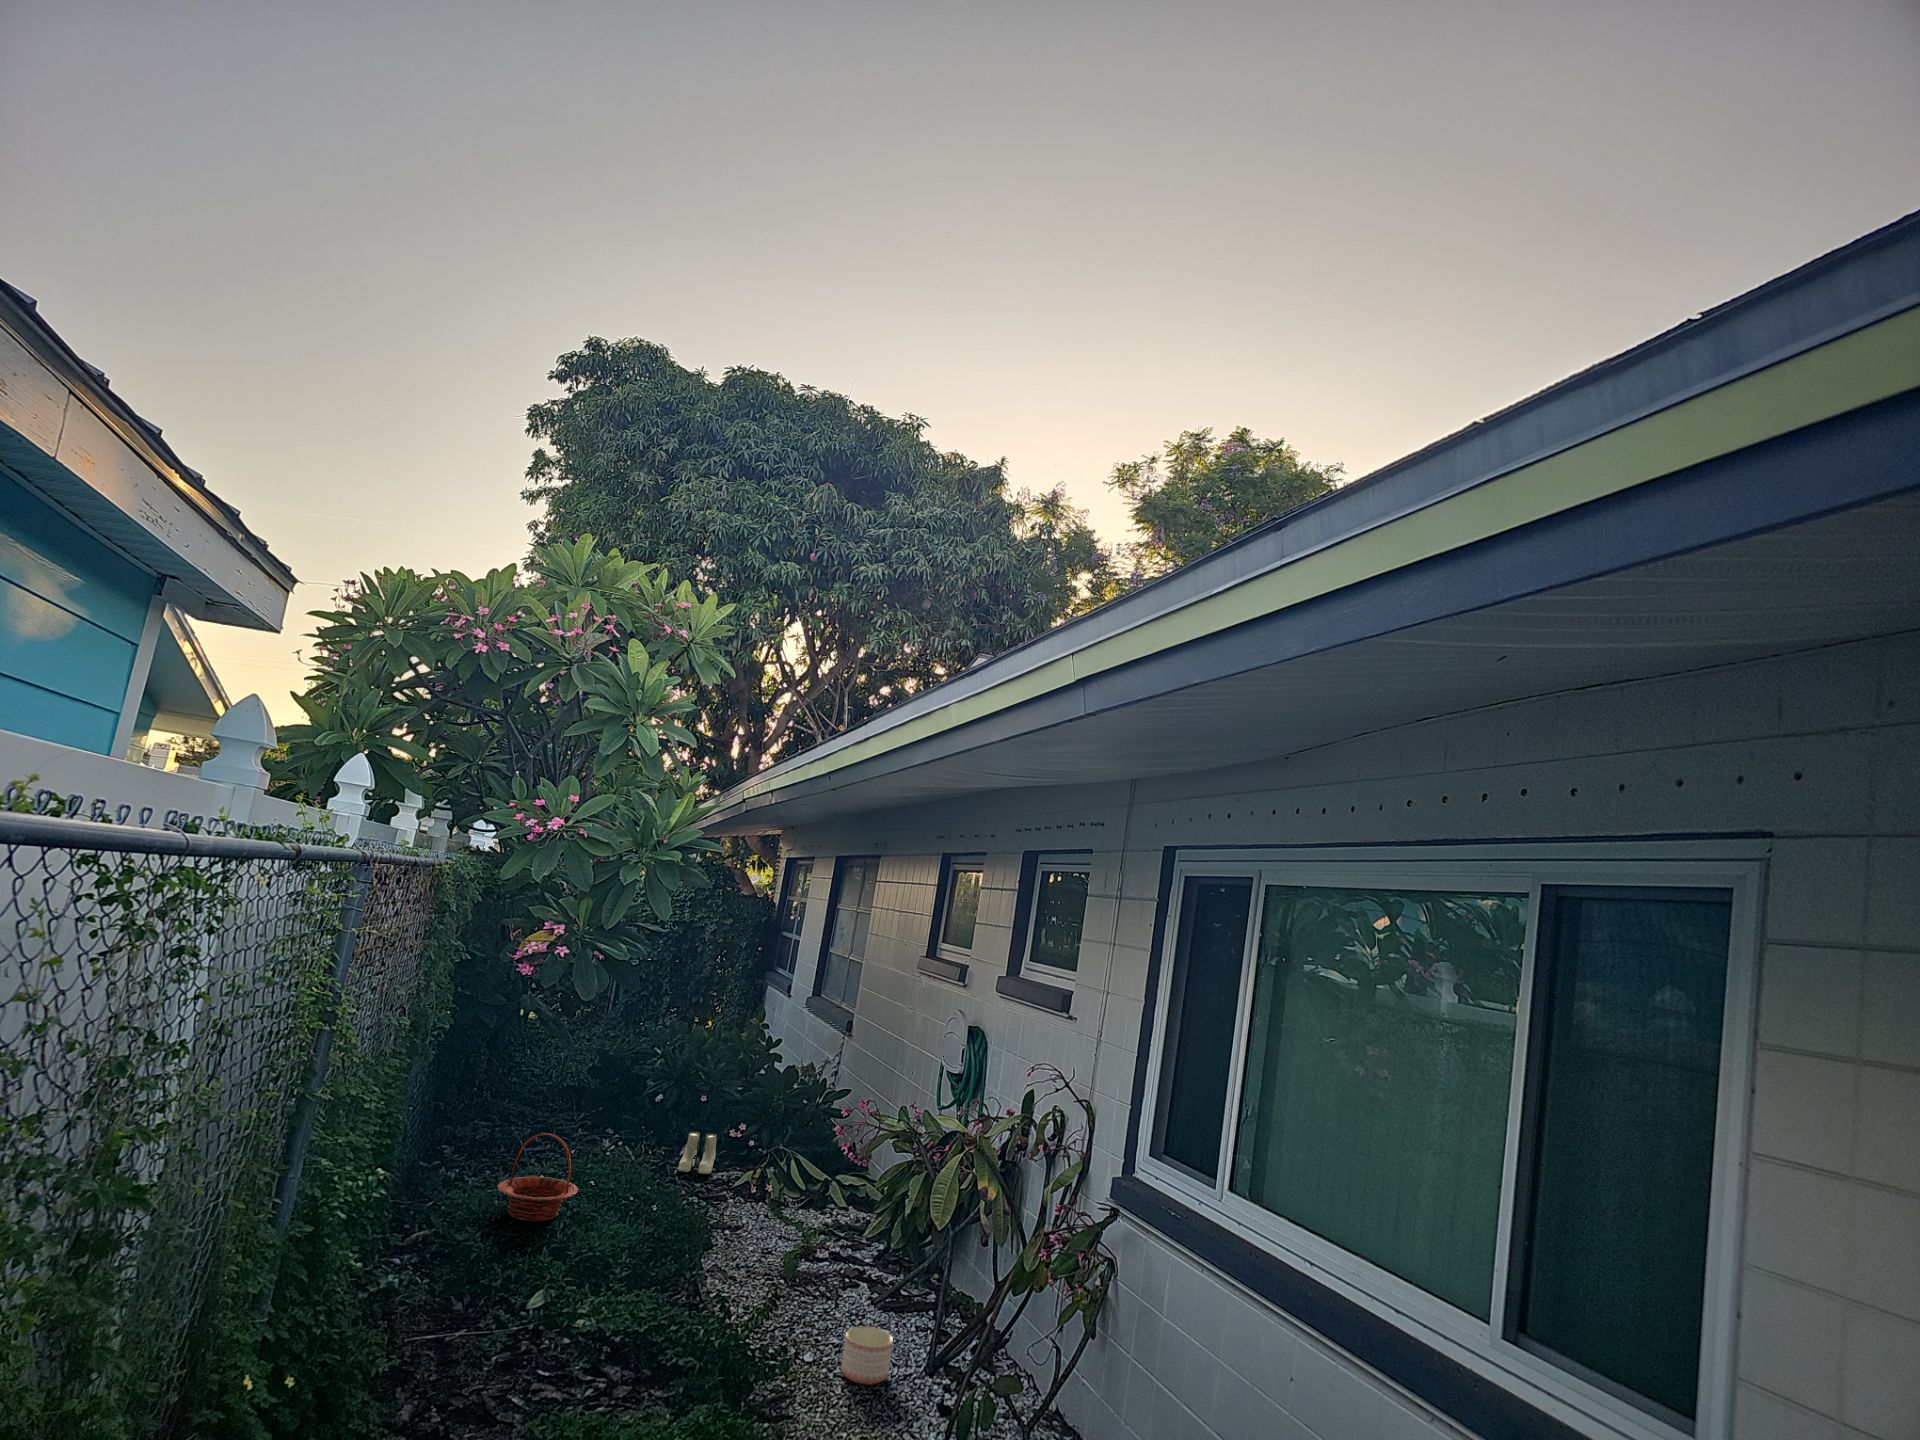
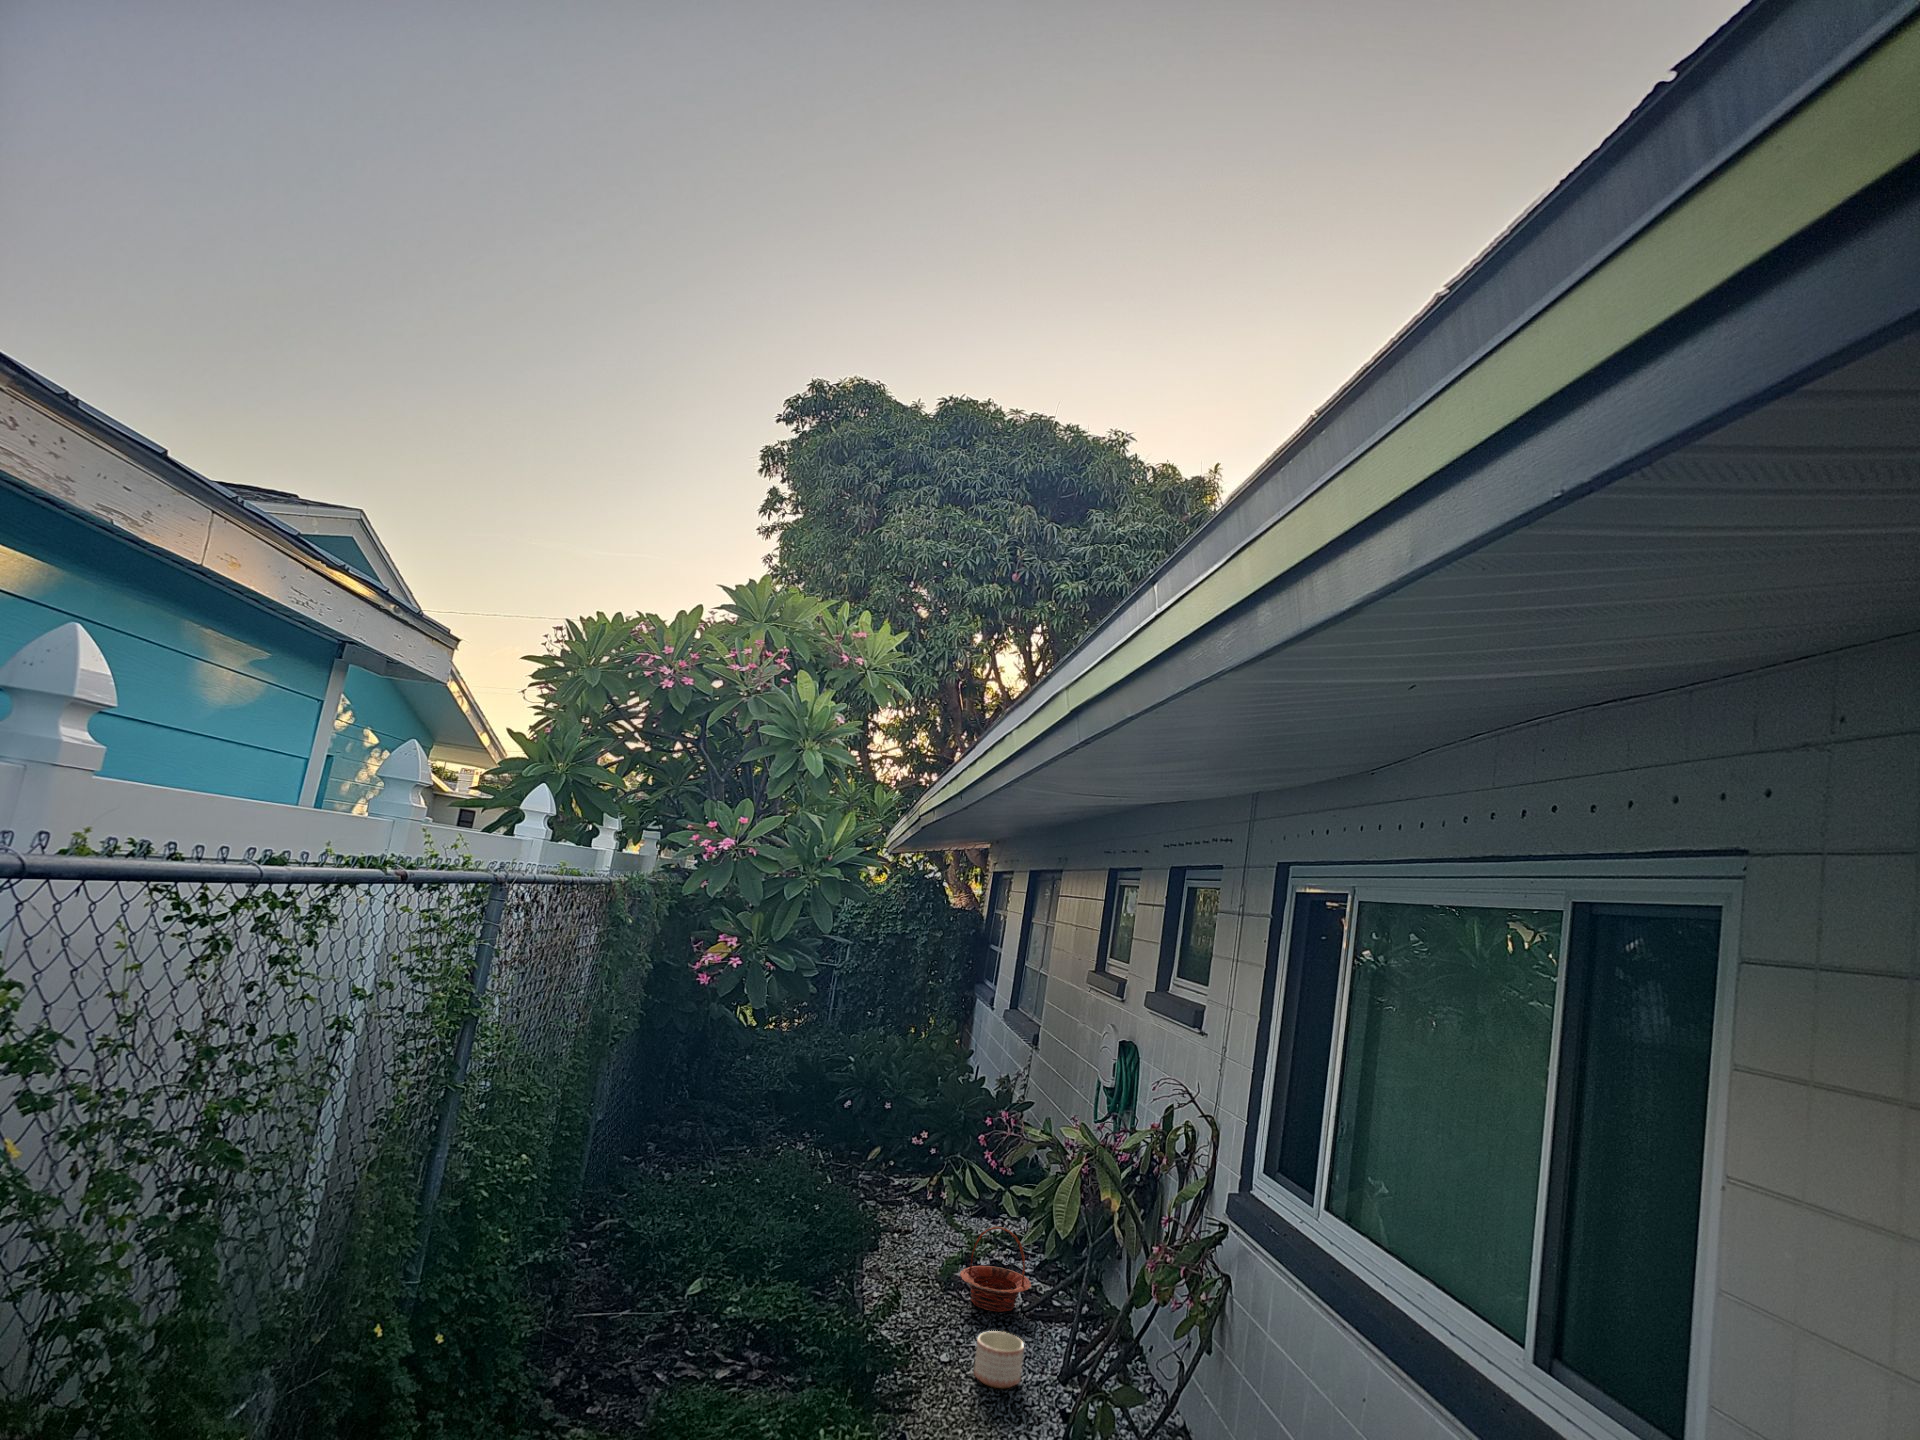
boots: present [678,1132,716,1174] -> none [863,1141,899,1182]
basket: present [497,1133,578,1221] -> present [960,1227,1031,1312]

